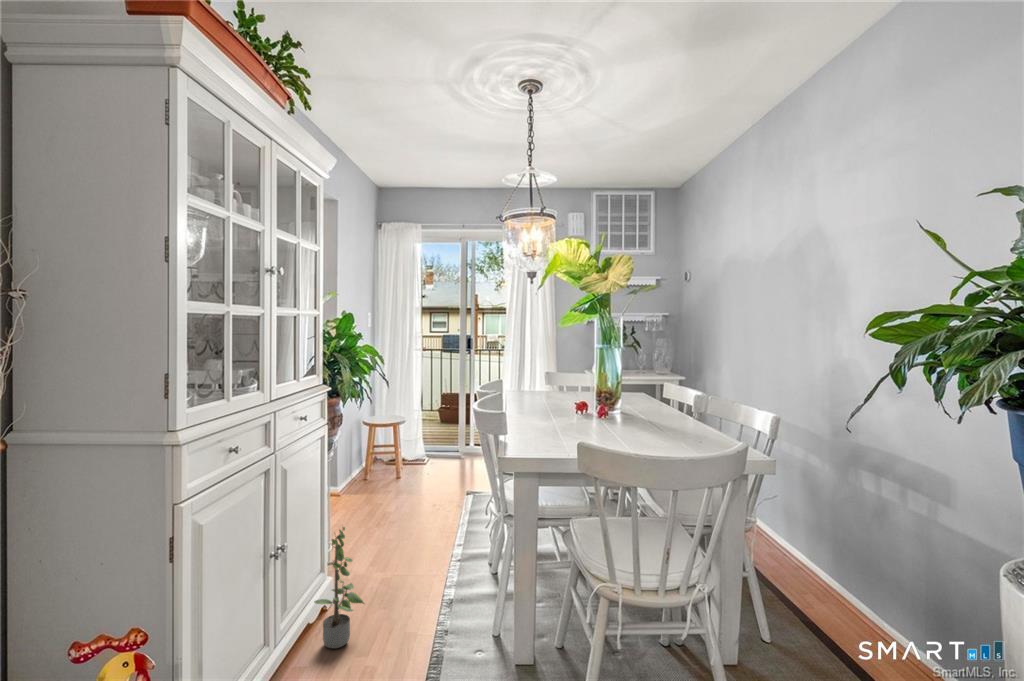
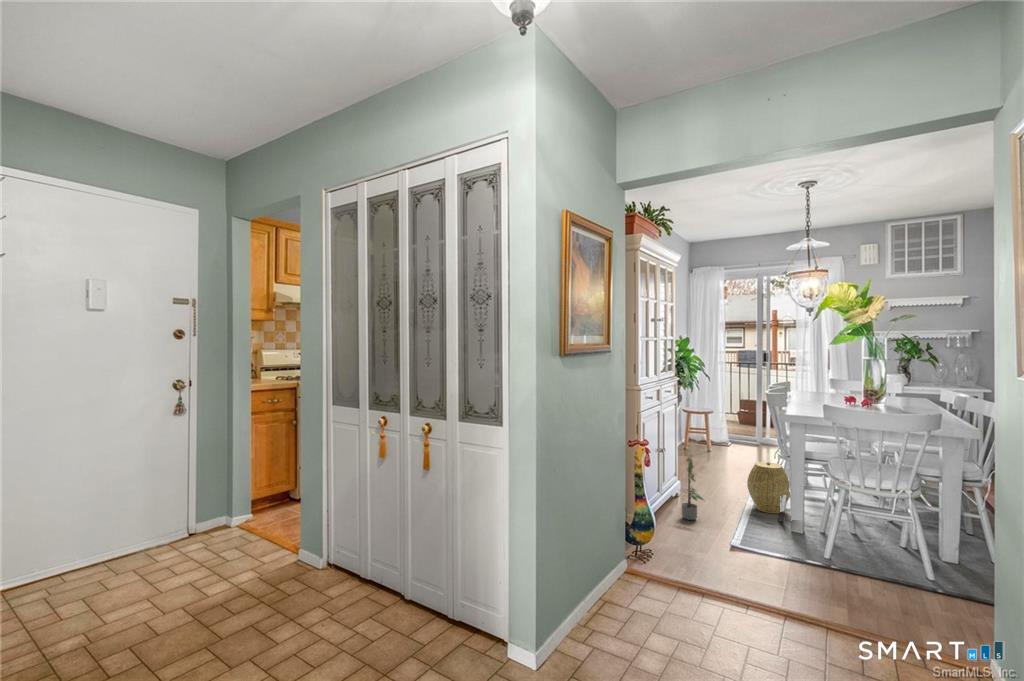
woven basket: none [435,510,493,590] -> present [747,462,790,513]

